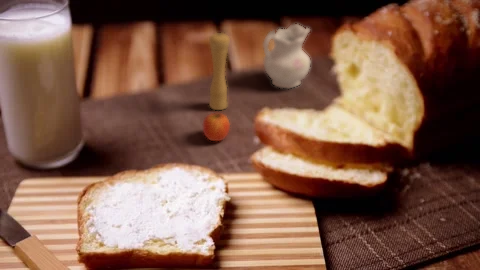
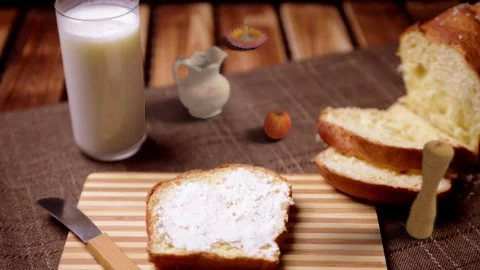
ceramic pitcher: present [263,24,310,88] -> present [172,47,230,119]
candle holder: none [168,28,209,59] -> present [227,26,266,49]
pepper mill: present [209,33,230,110] -> present [406,140,454,239]

